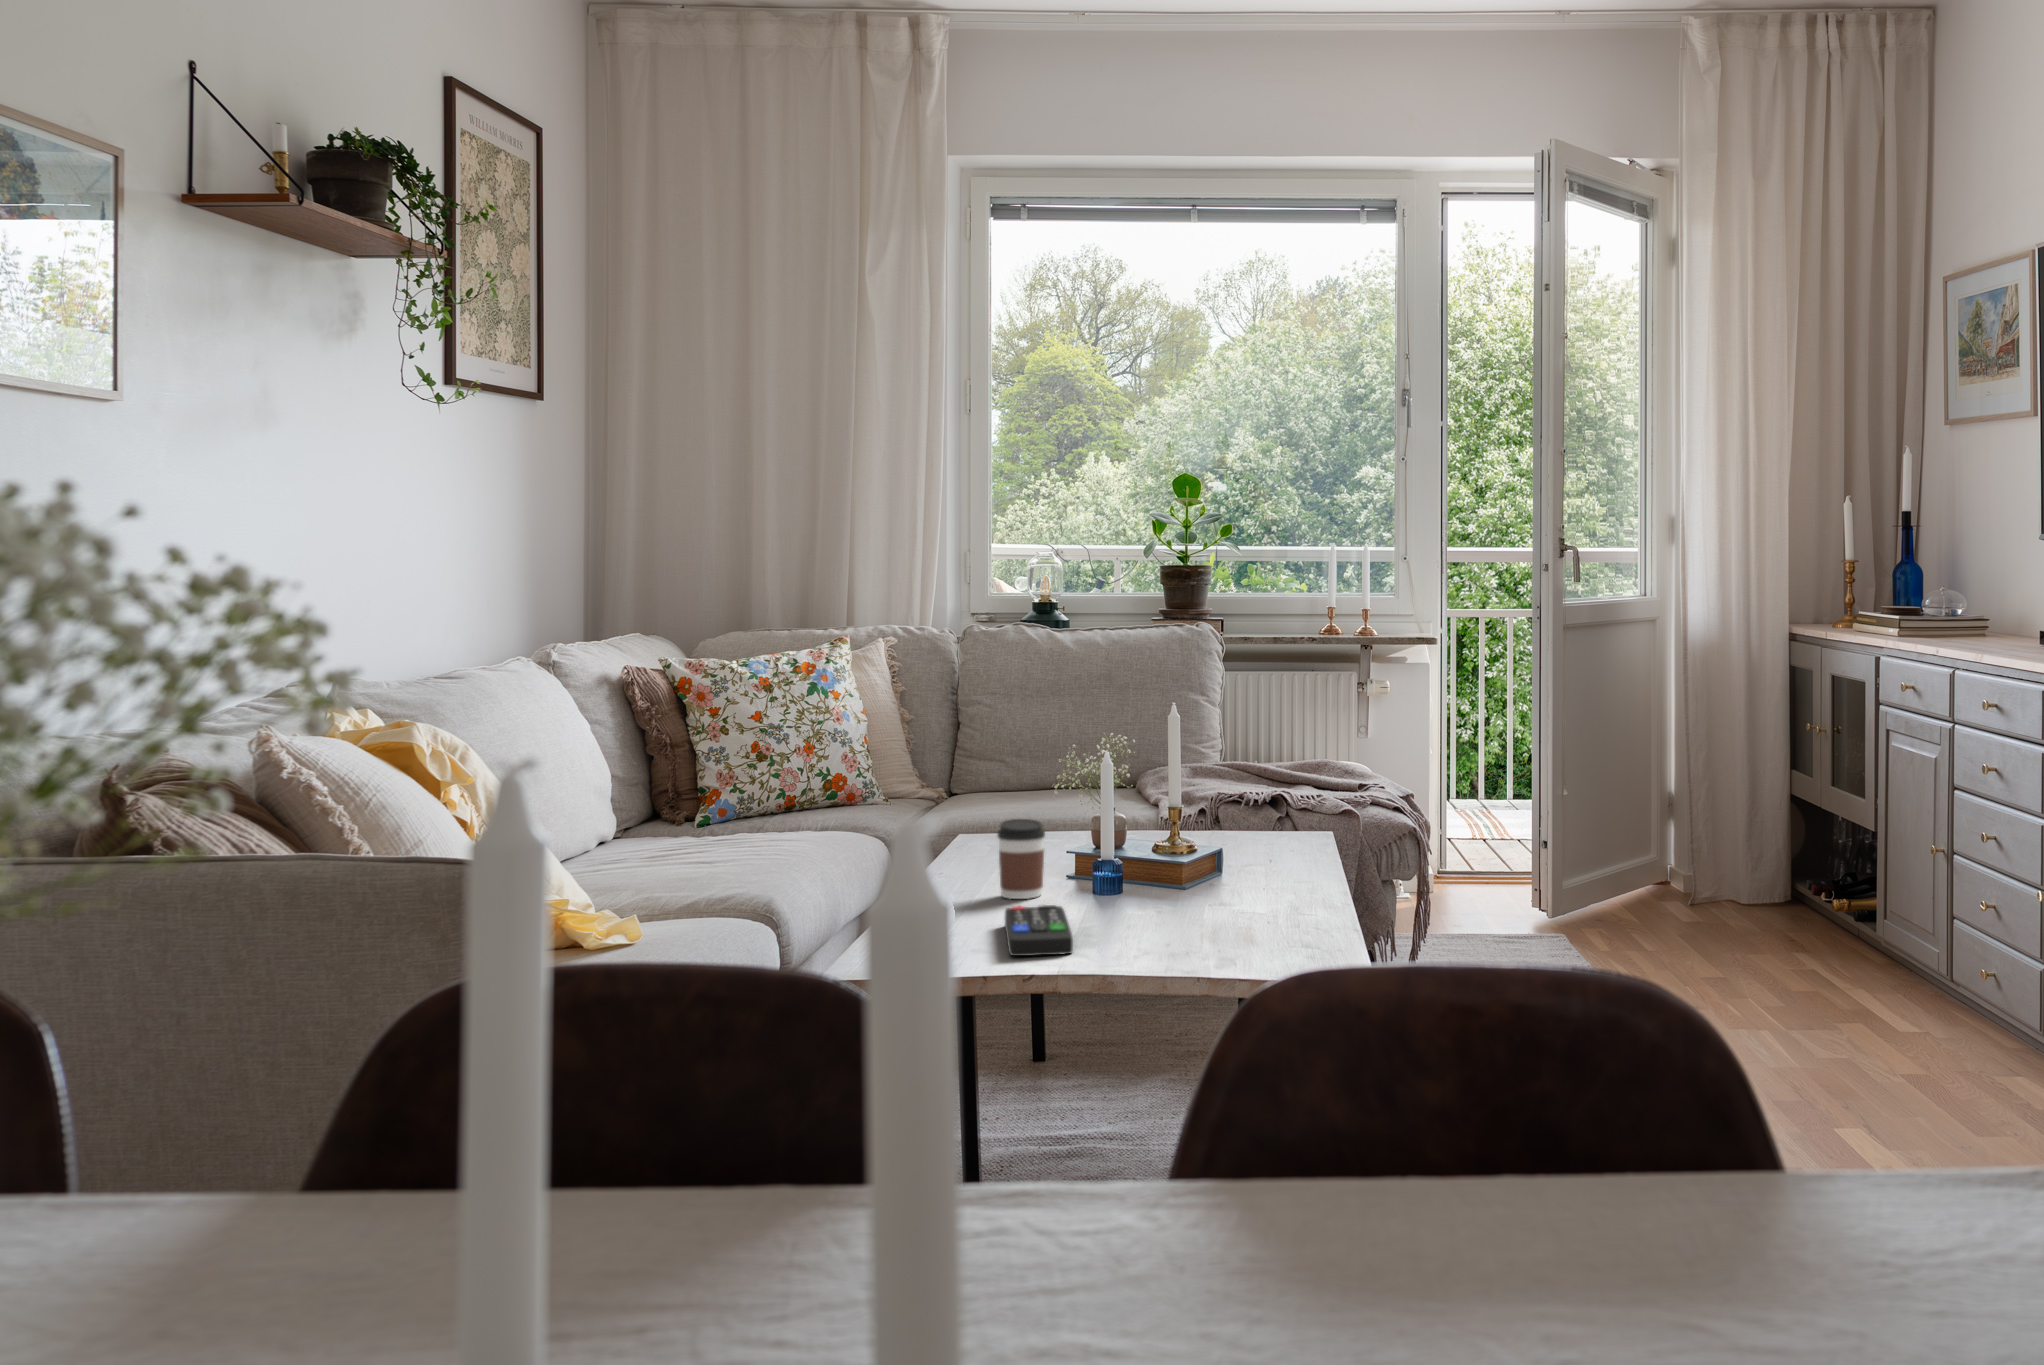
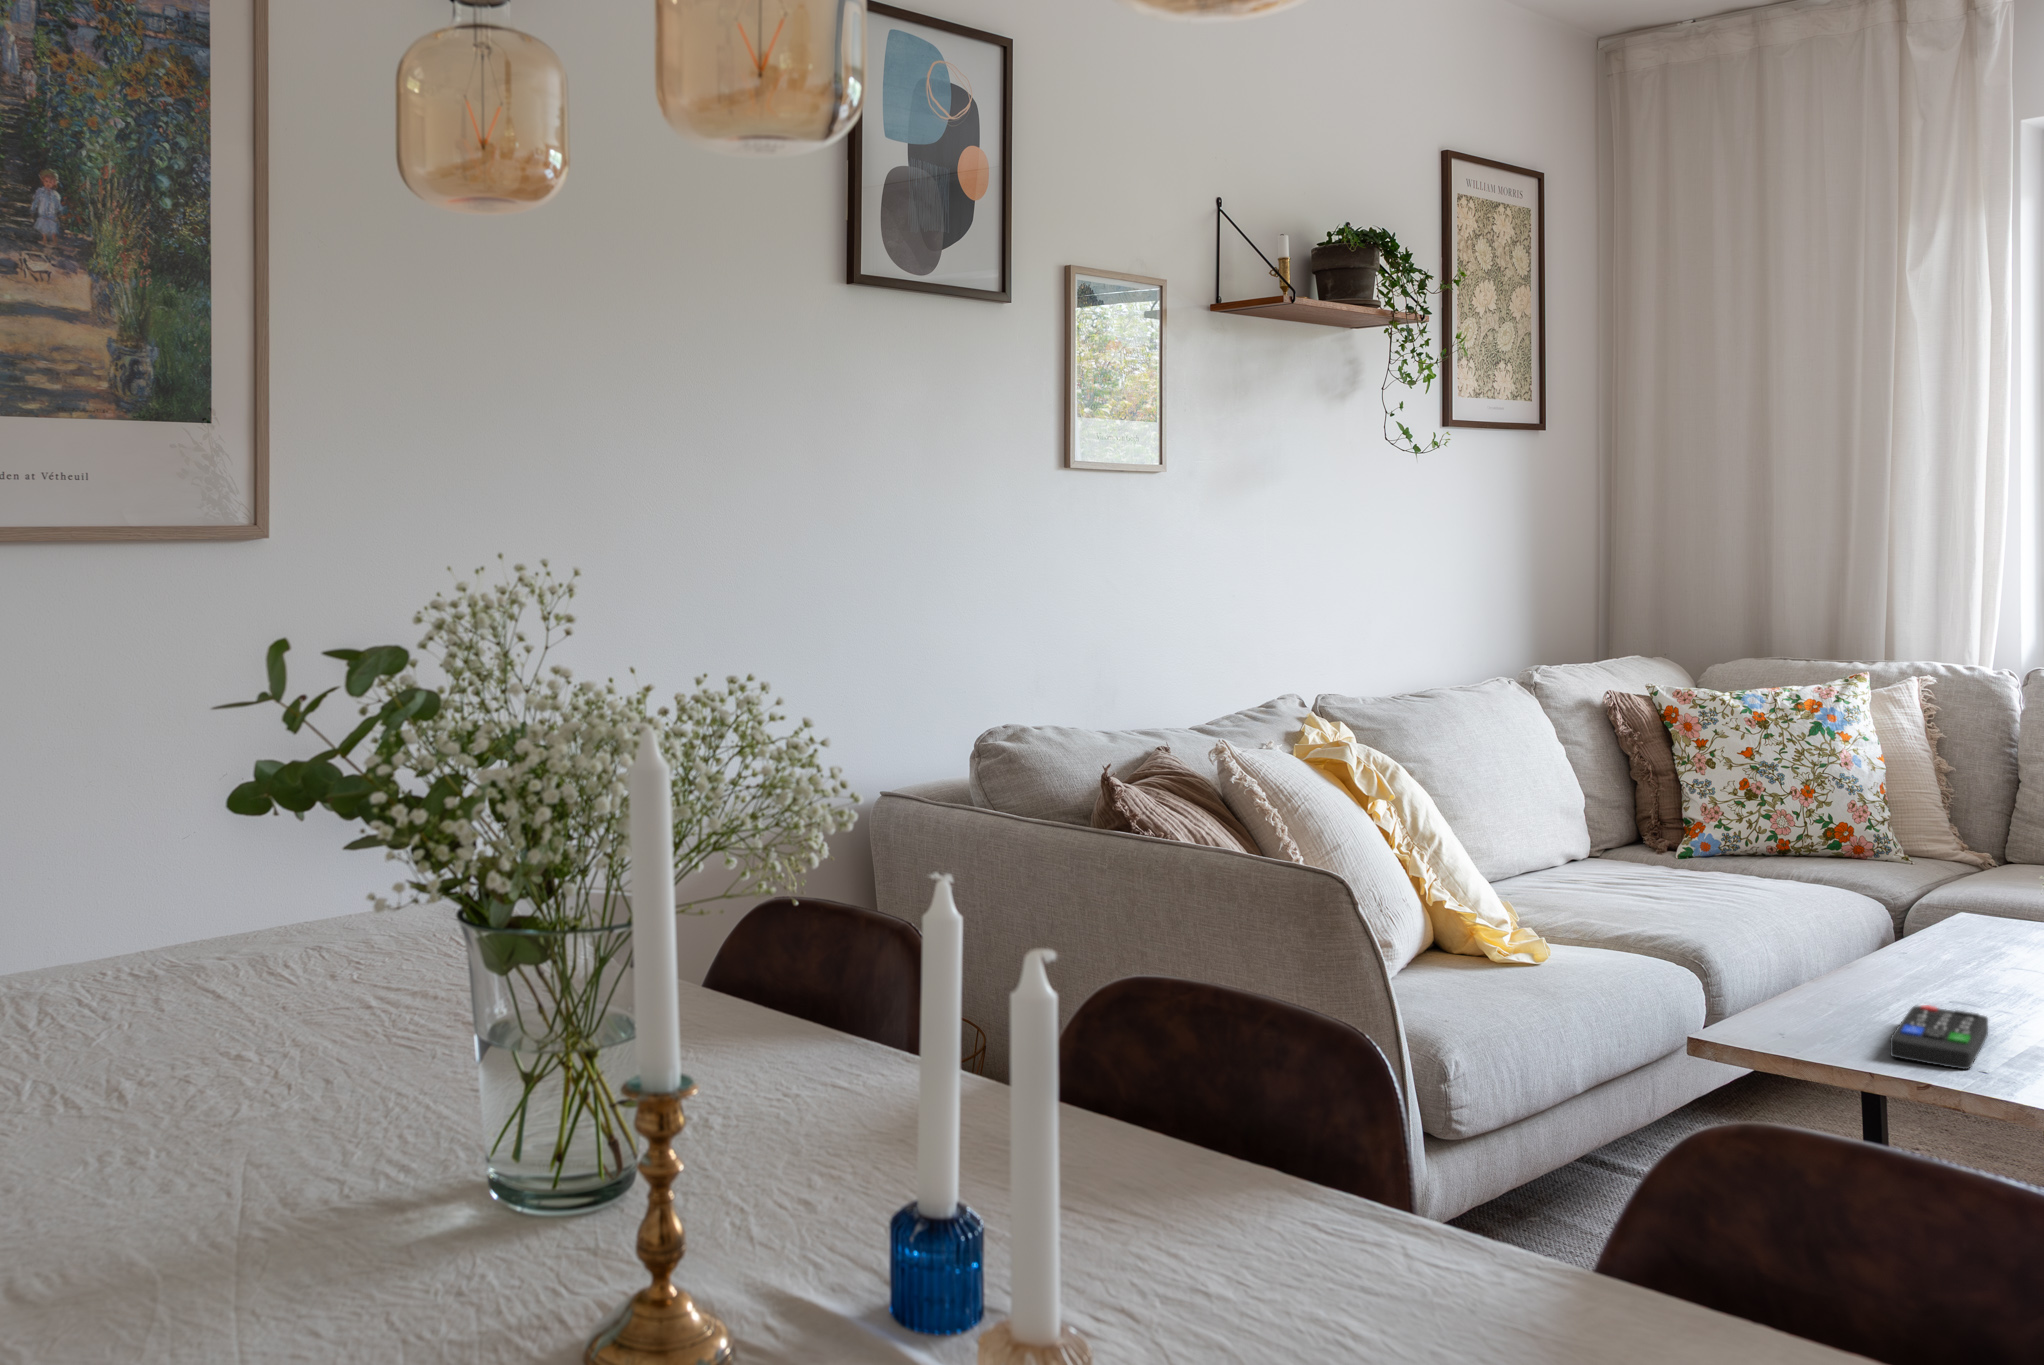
coffee cup: present [997,819,1045,899] -> none [1931,910,1994,1001]

